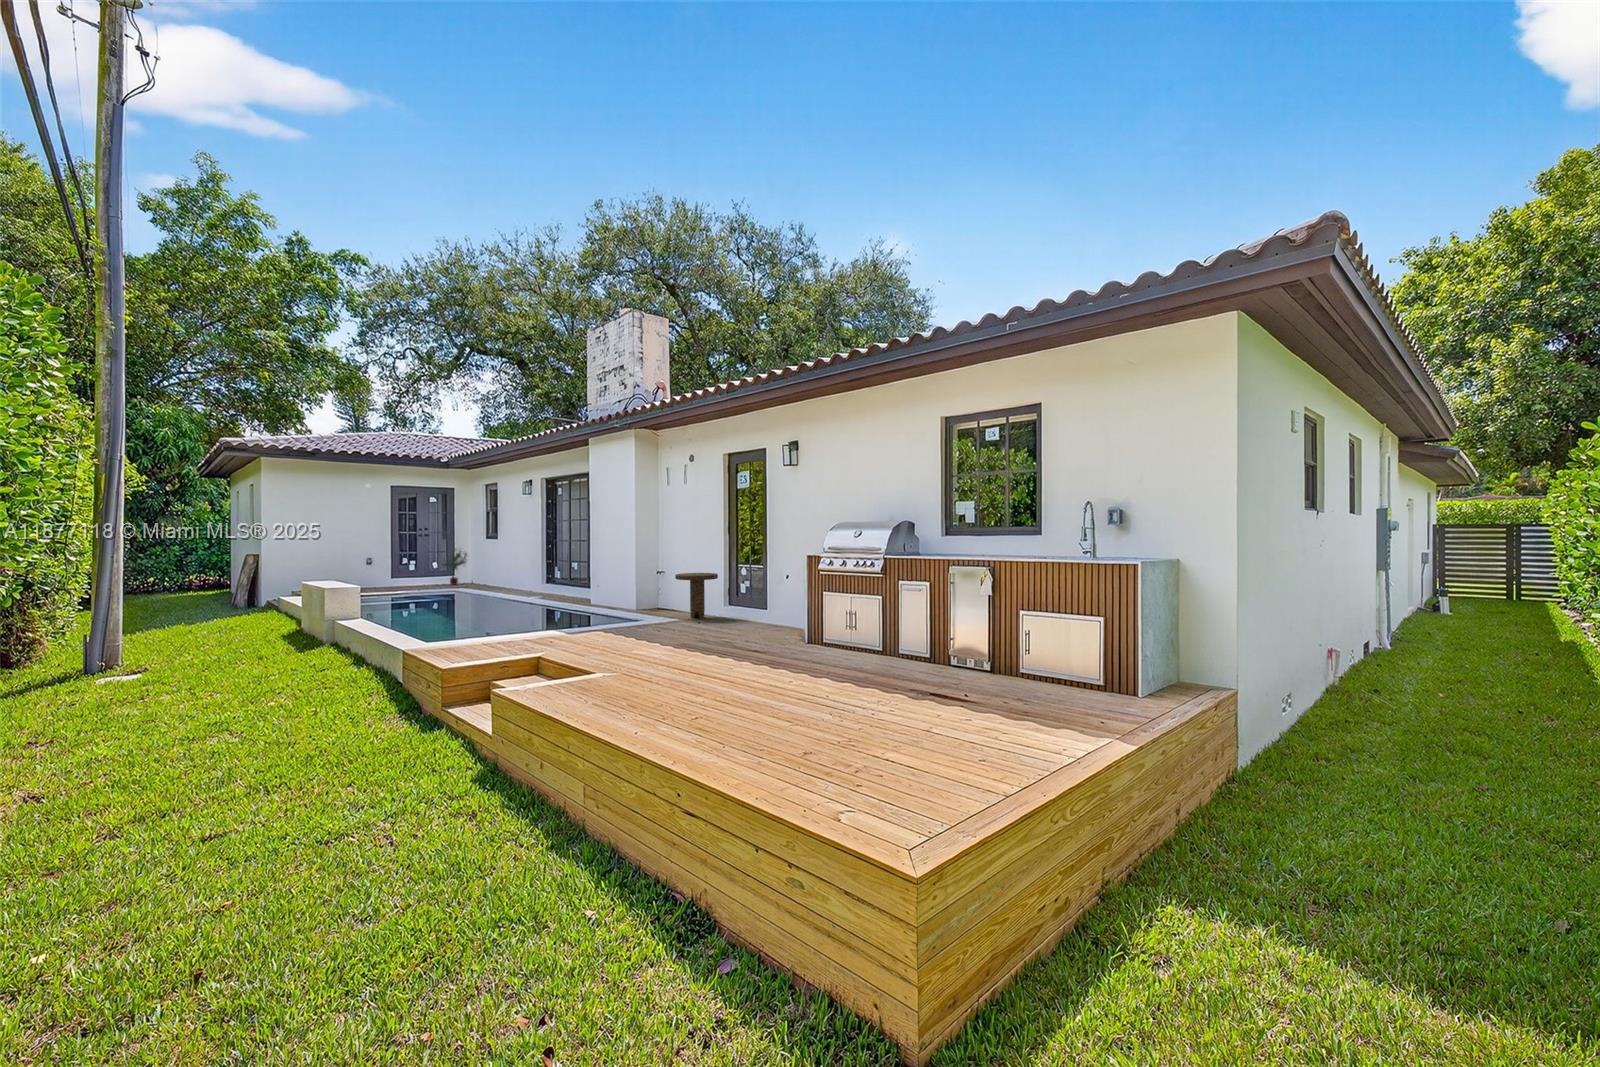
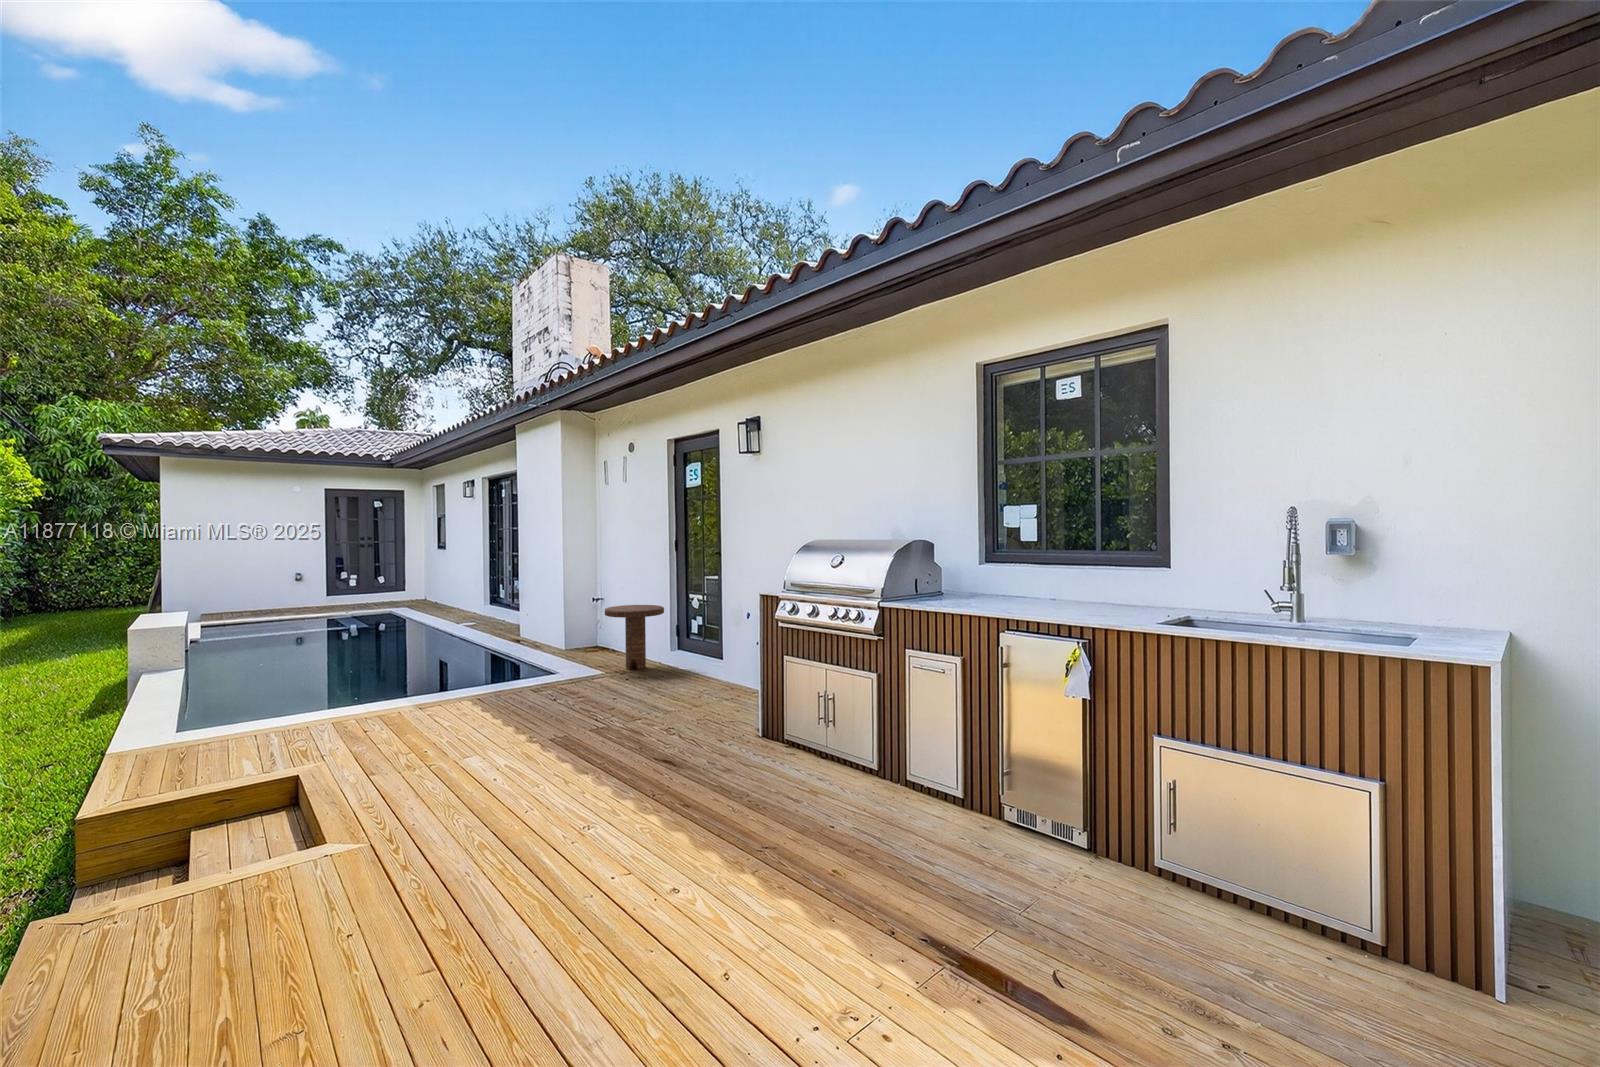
potted tree: present [443,549,467,585] -> none [384,562,417,605]

